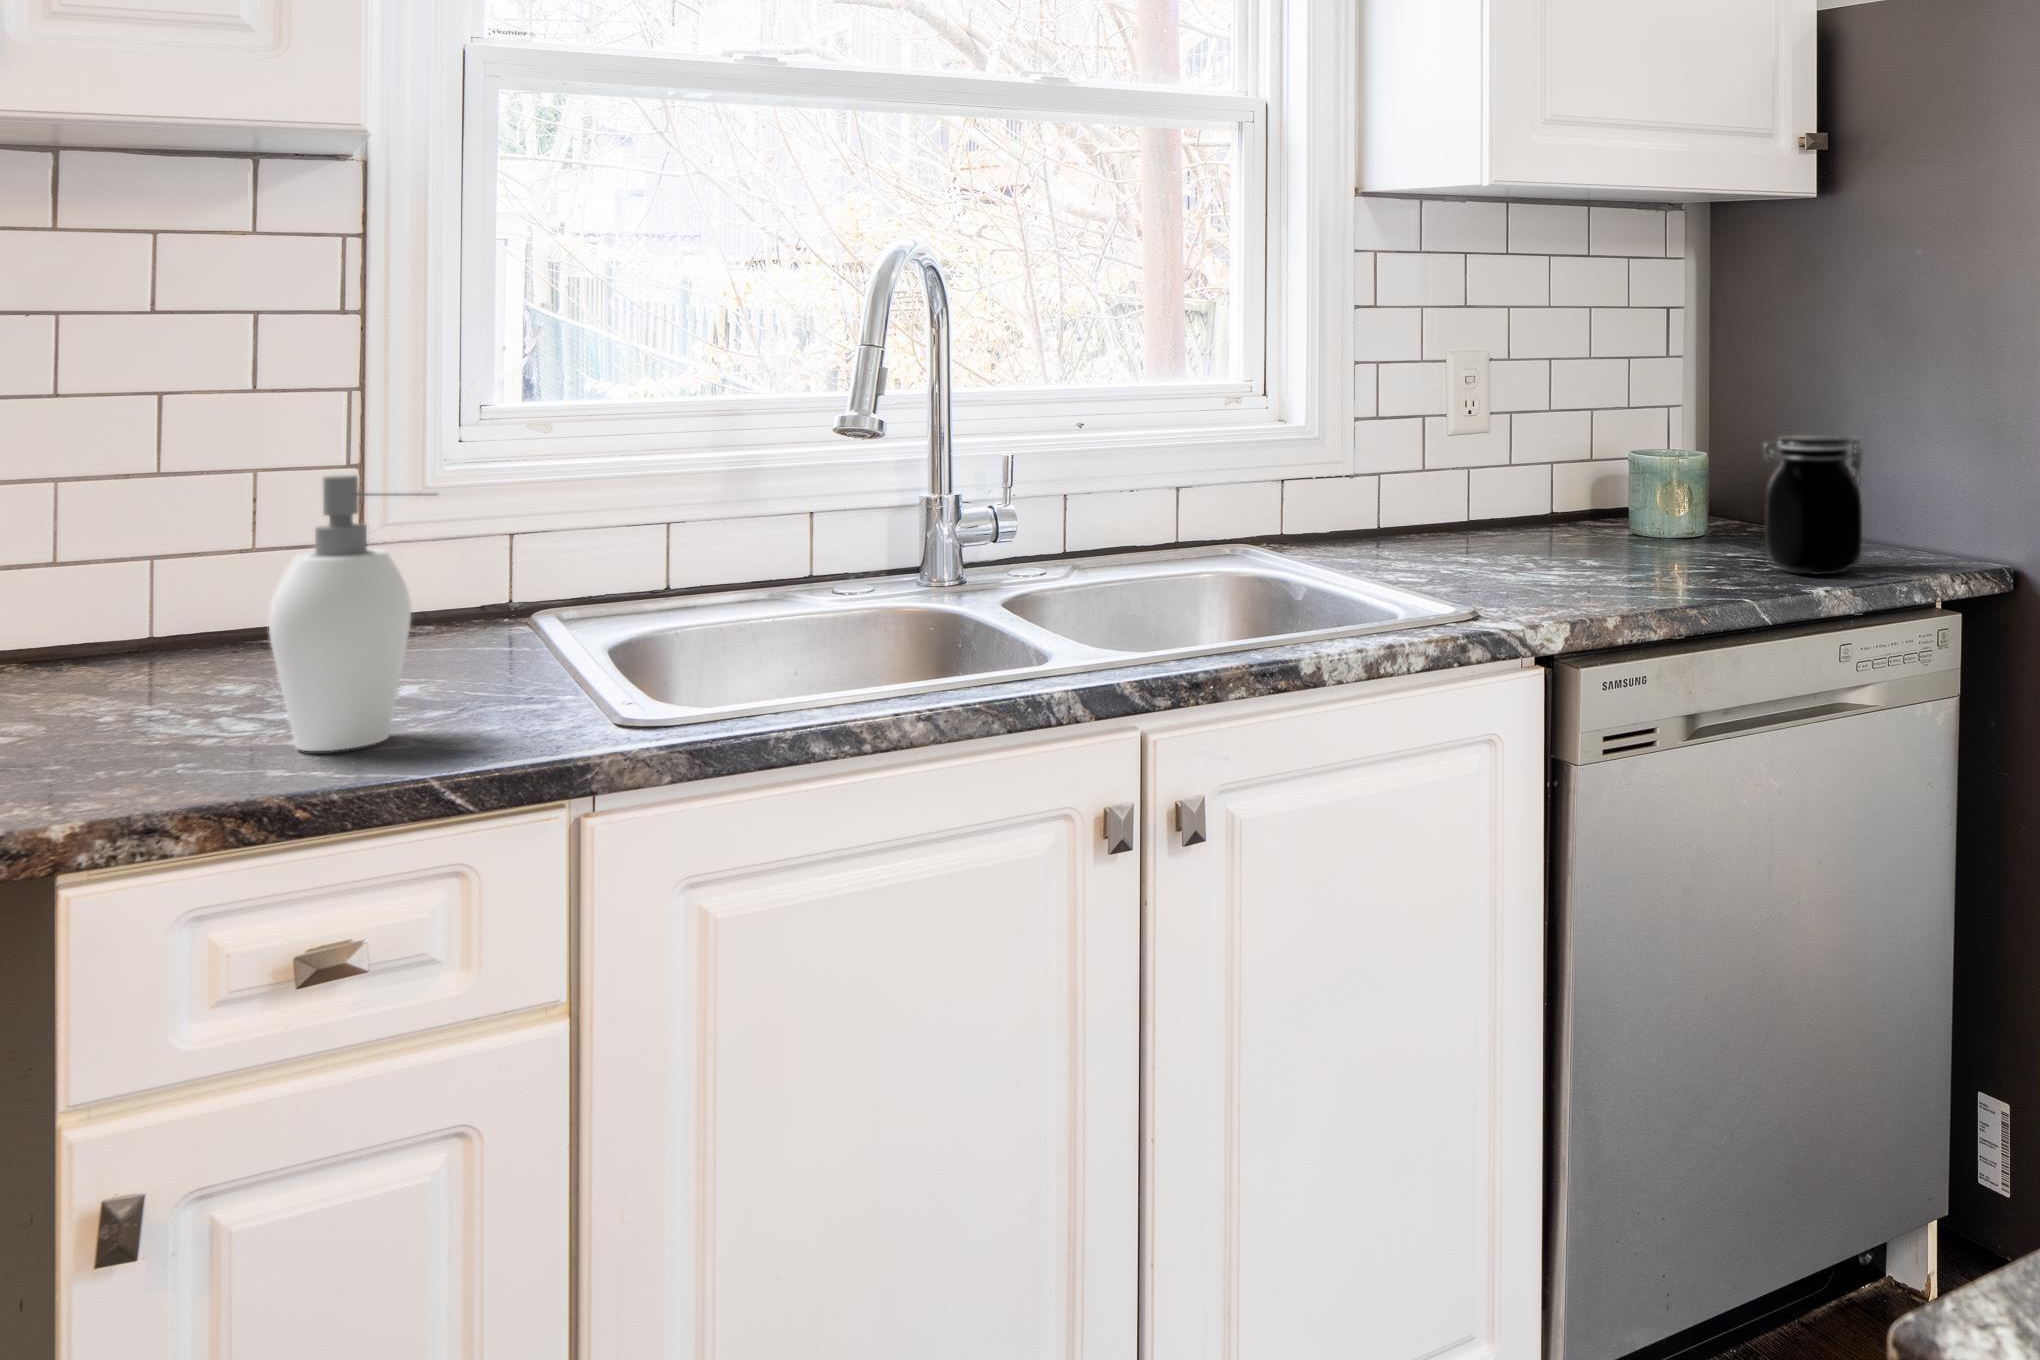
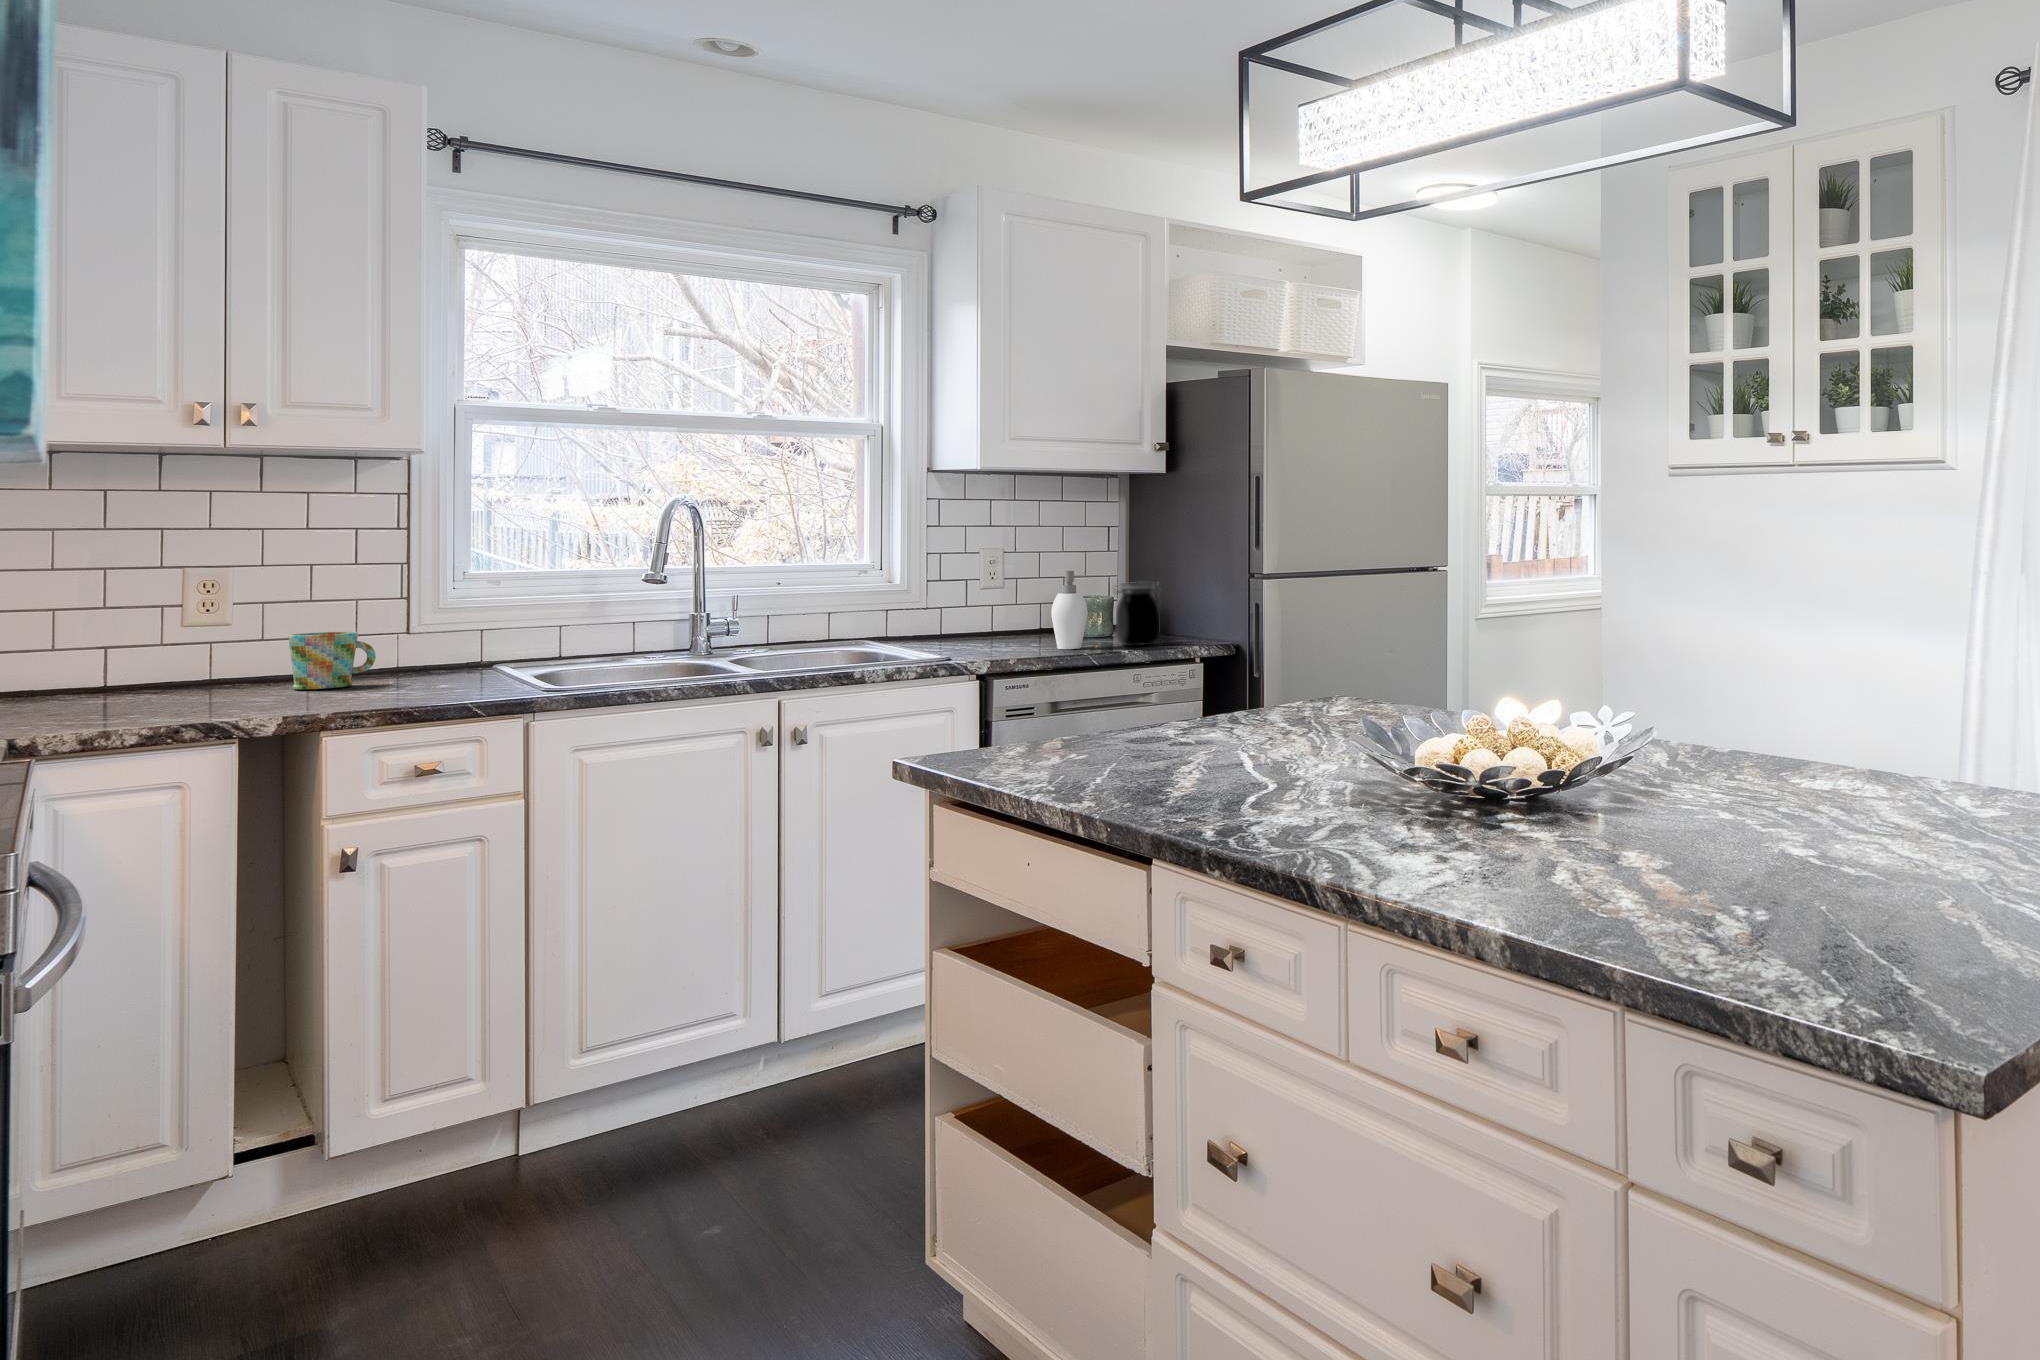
soap dispenser: present [268,475,437,751] -> present [1051,571,1098,649]
mug: none [88,548,285,690] -> present [289,632,376,689]

